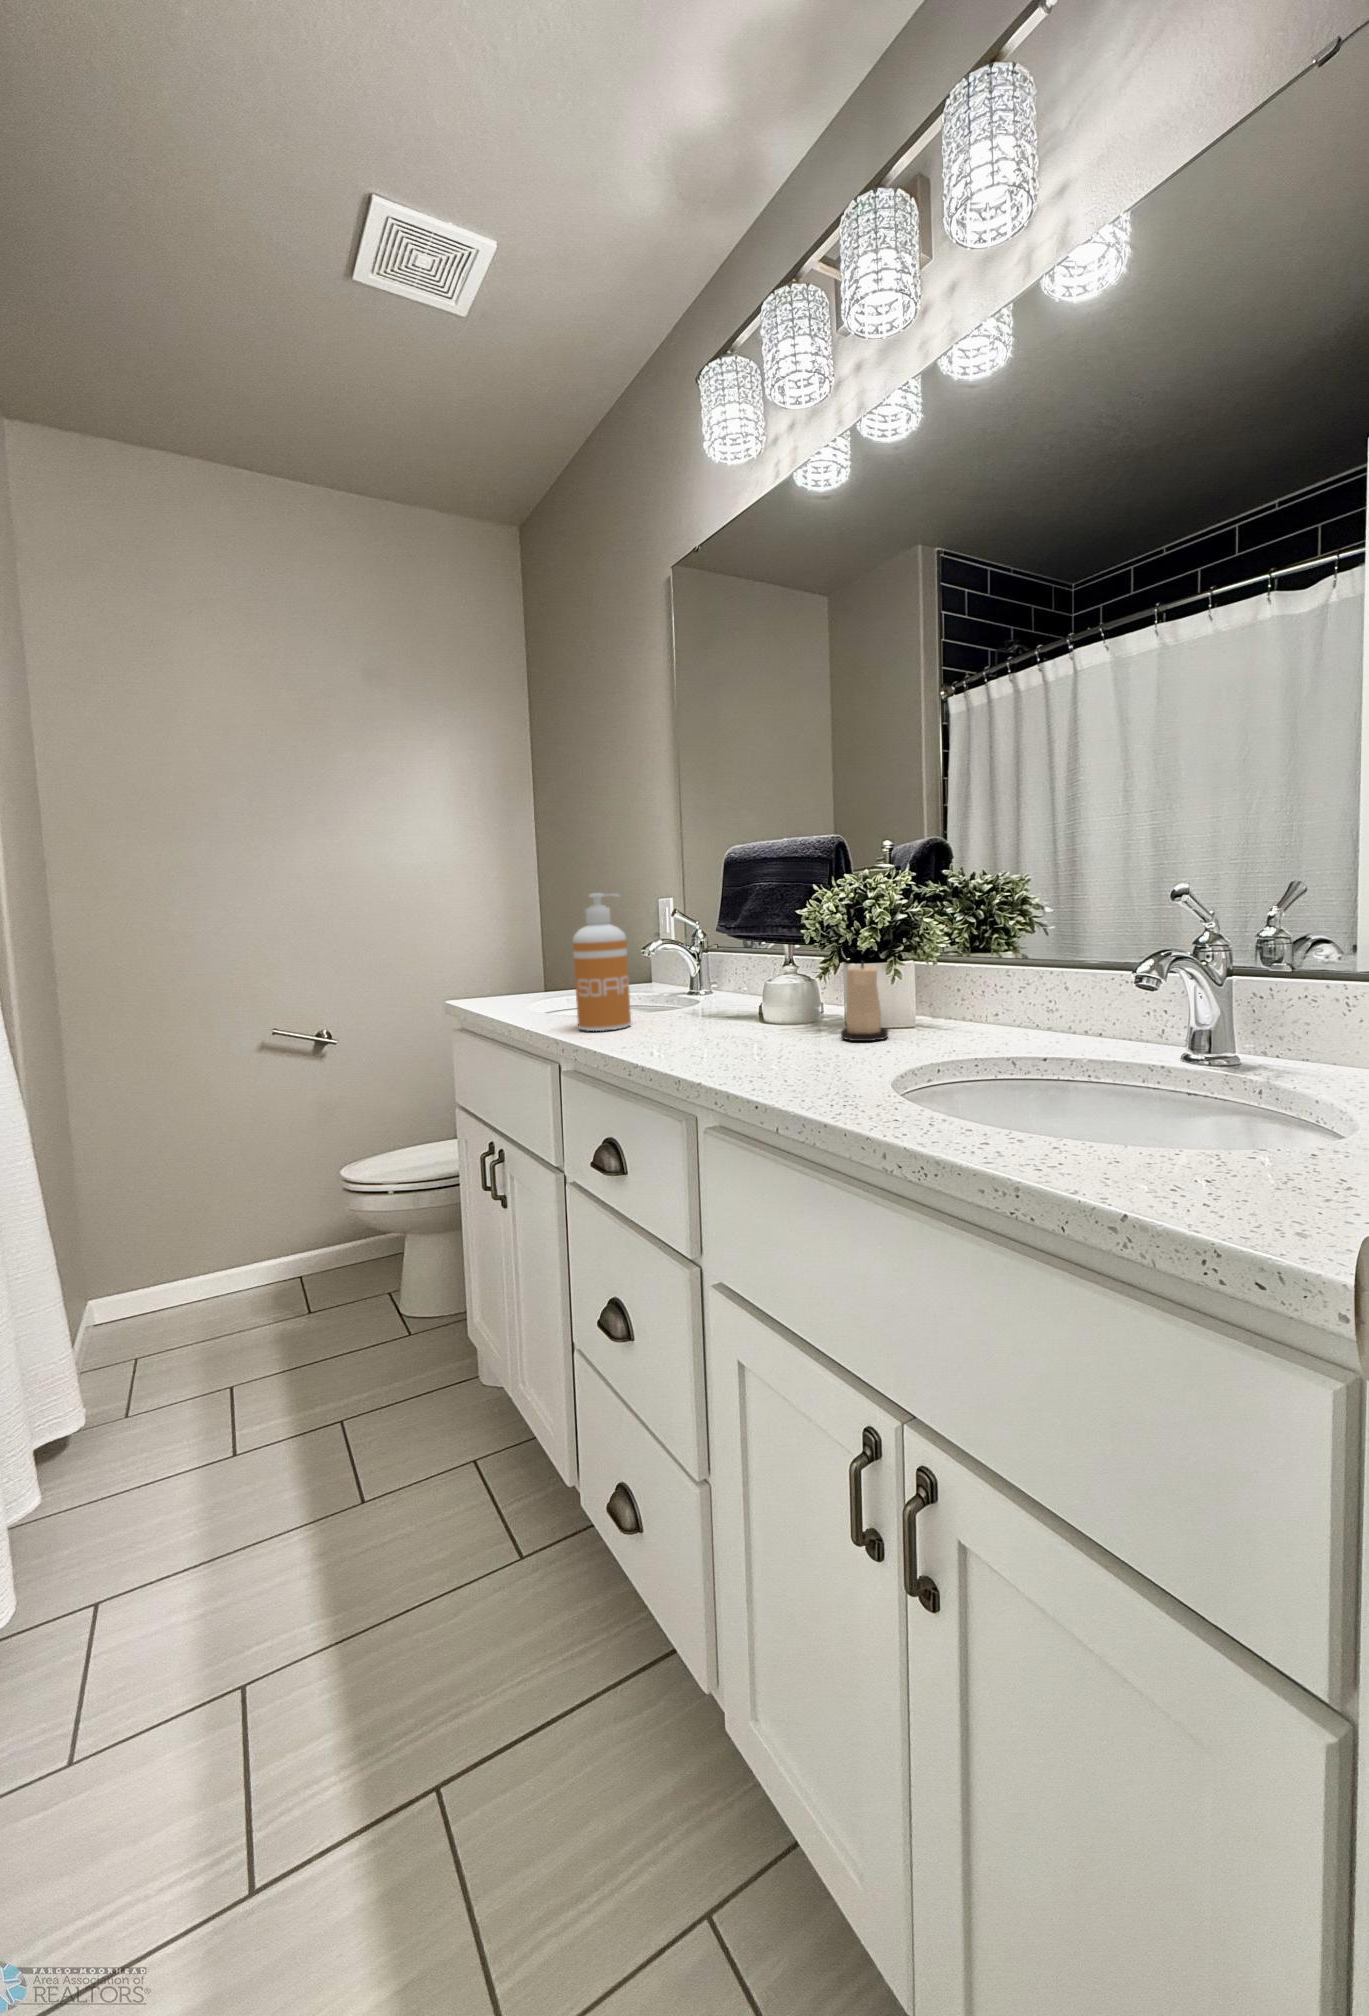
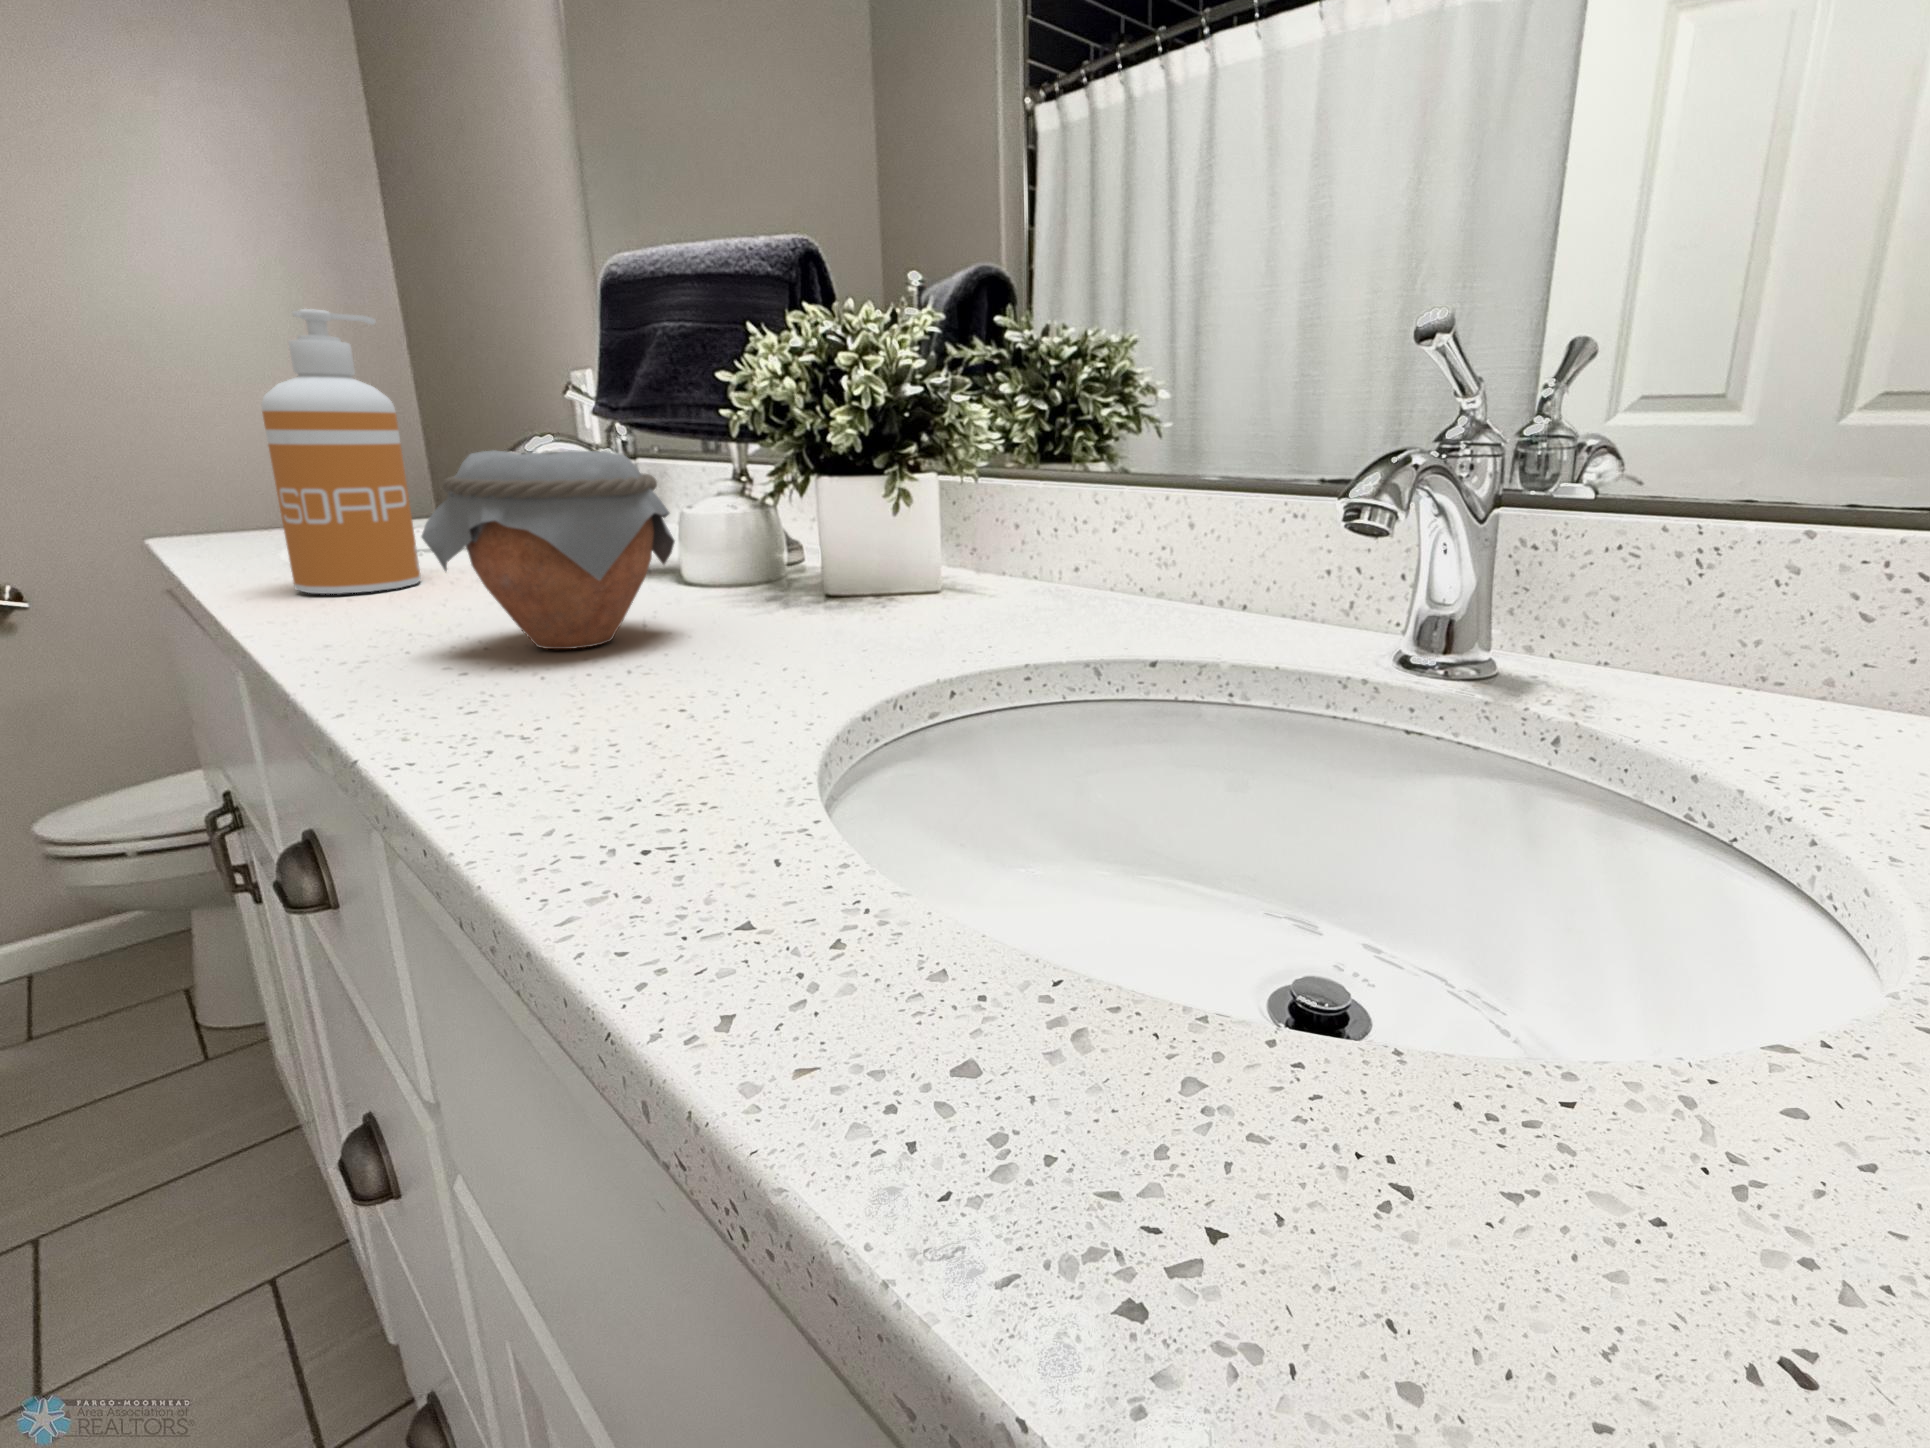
jar: none [686,960,792,1054] -> present [422,450,675,649]
candle: present [841,961,888,1041] -> none [791,462,883,621]

